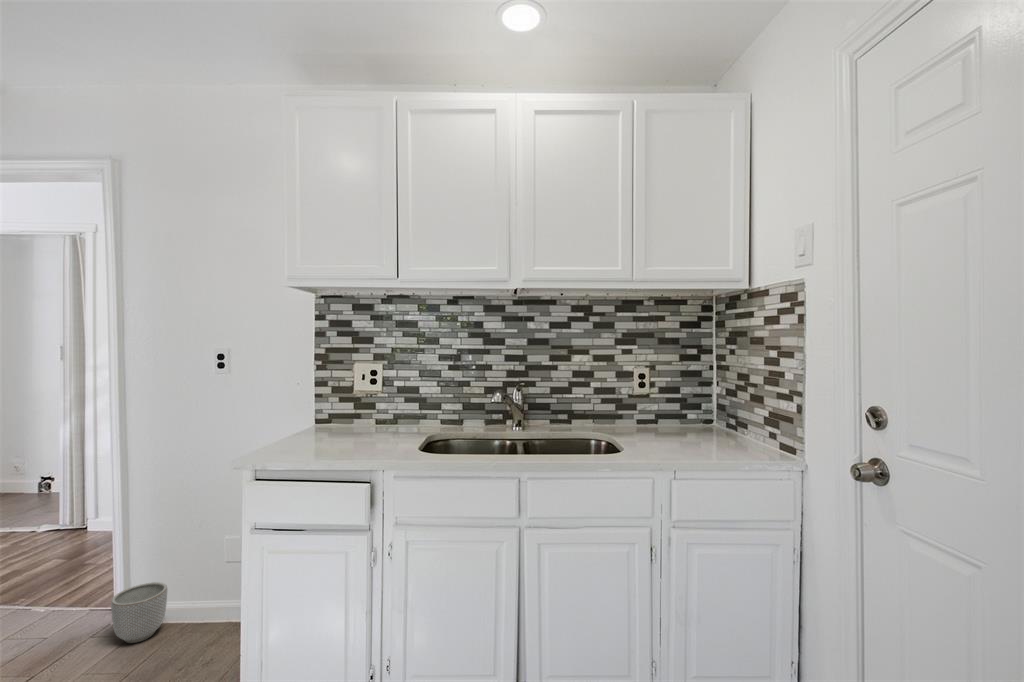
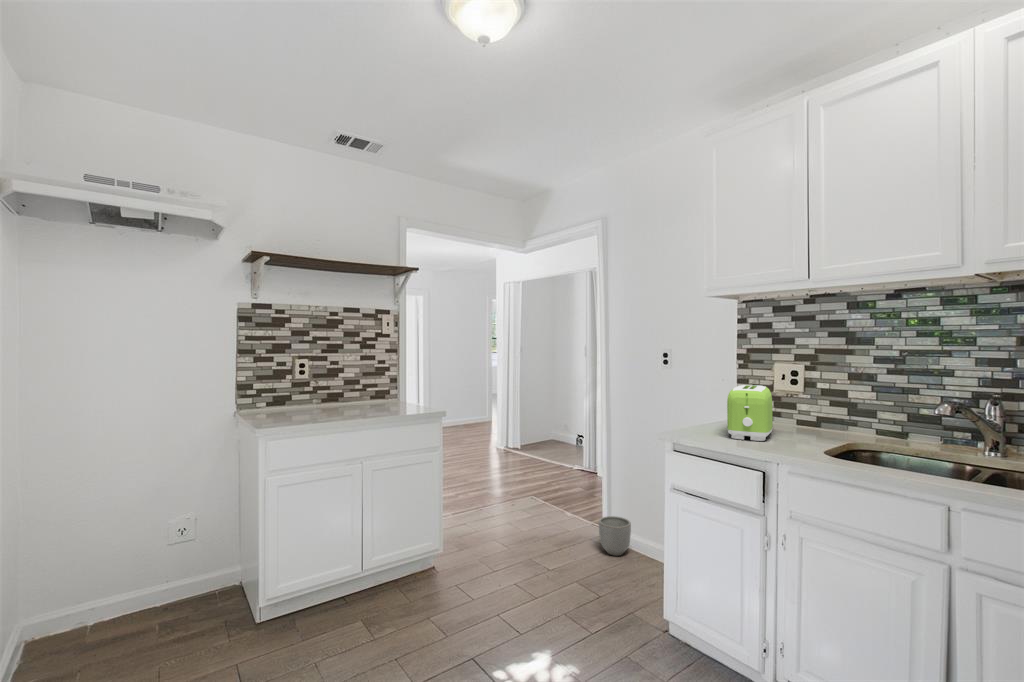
toaster: none [317,387,362,449] -> present [727,385,773,441]

